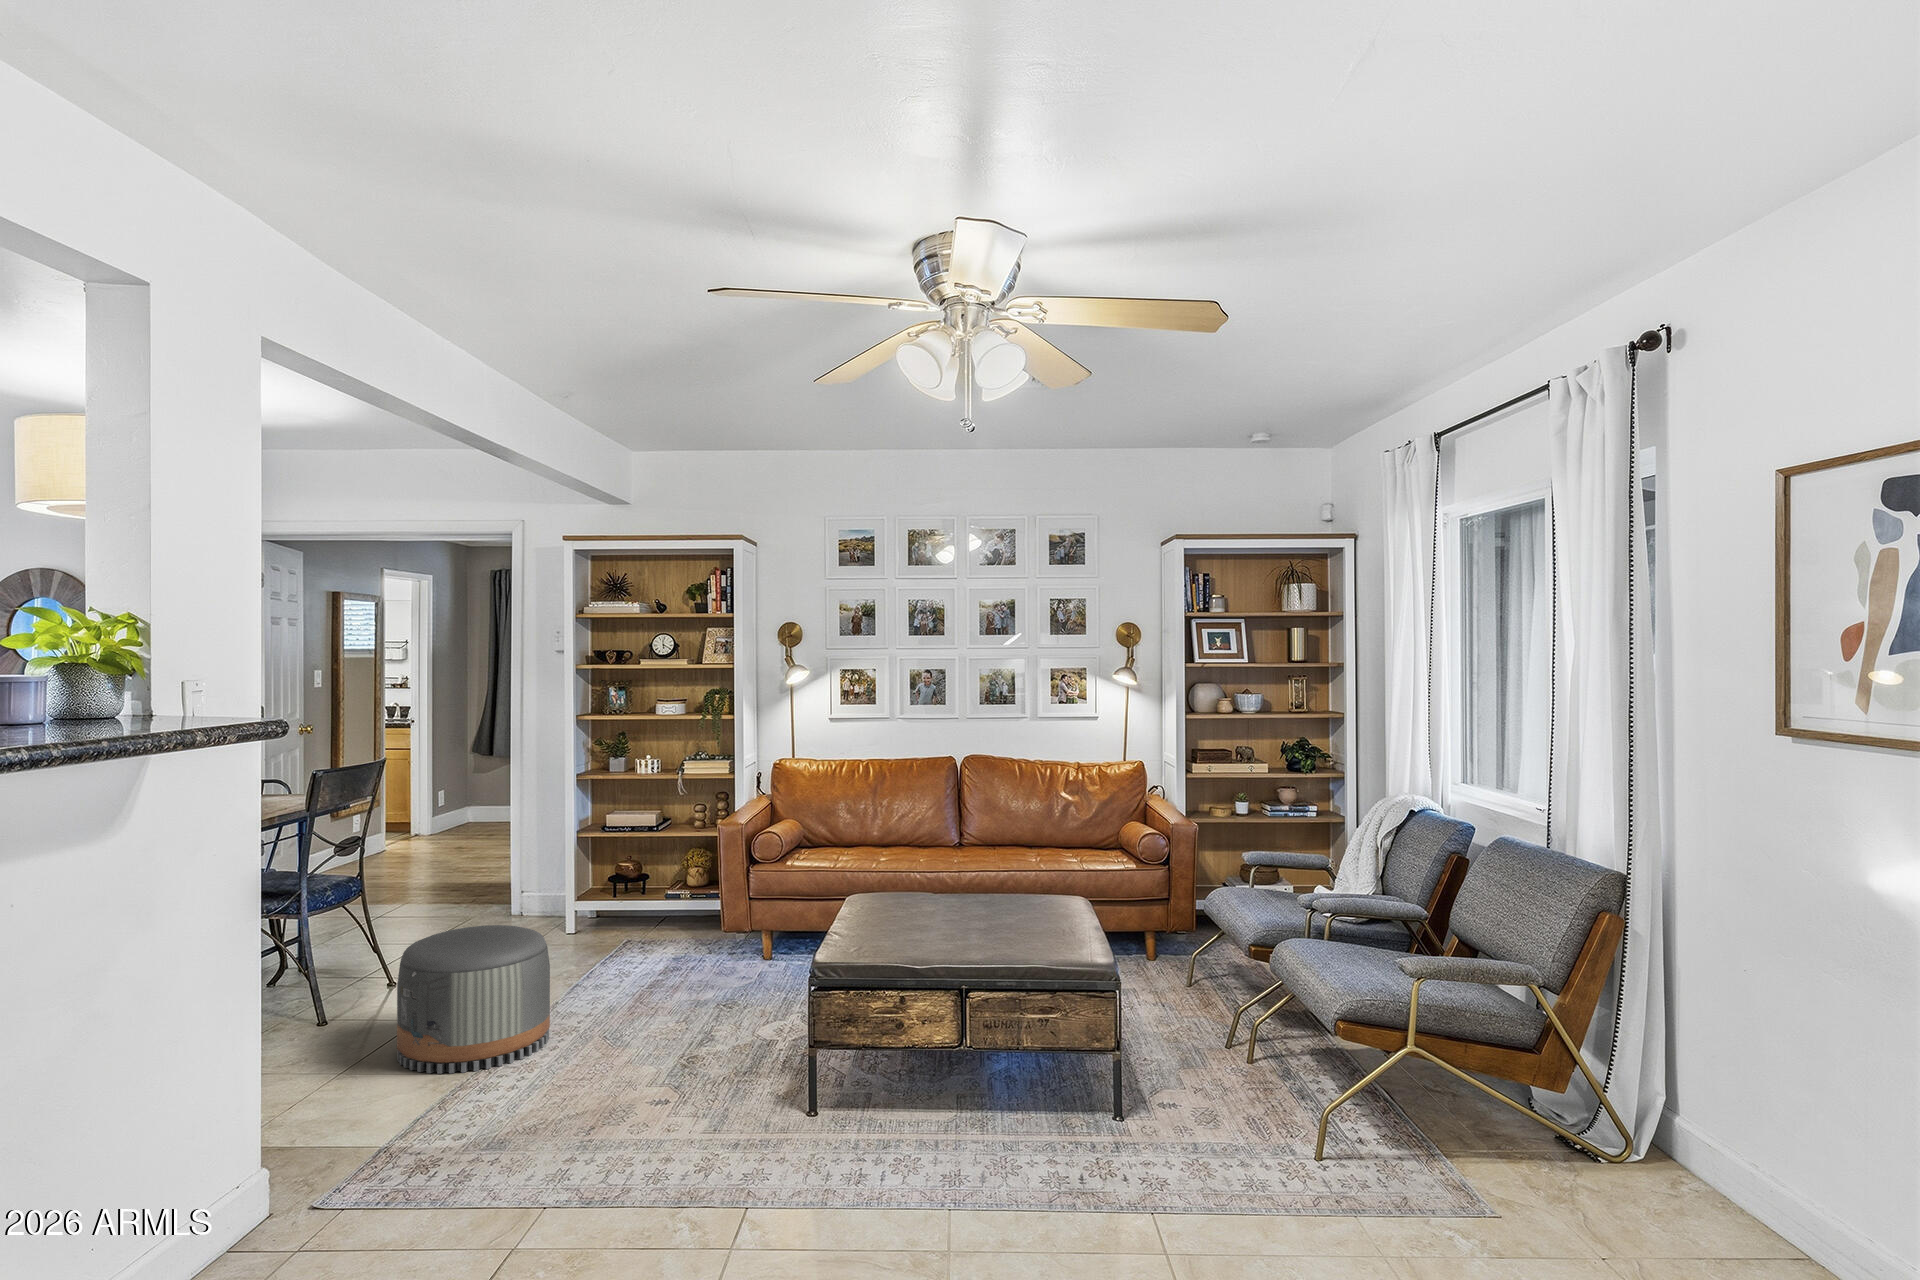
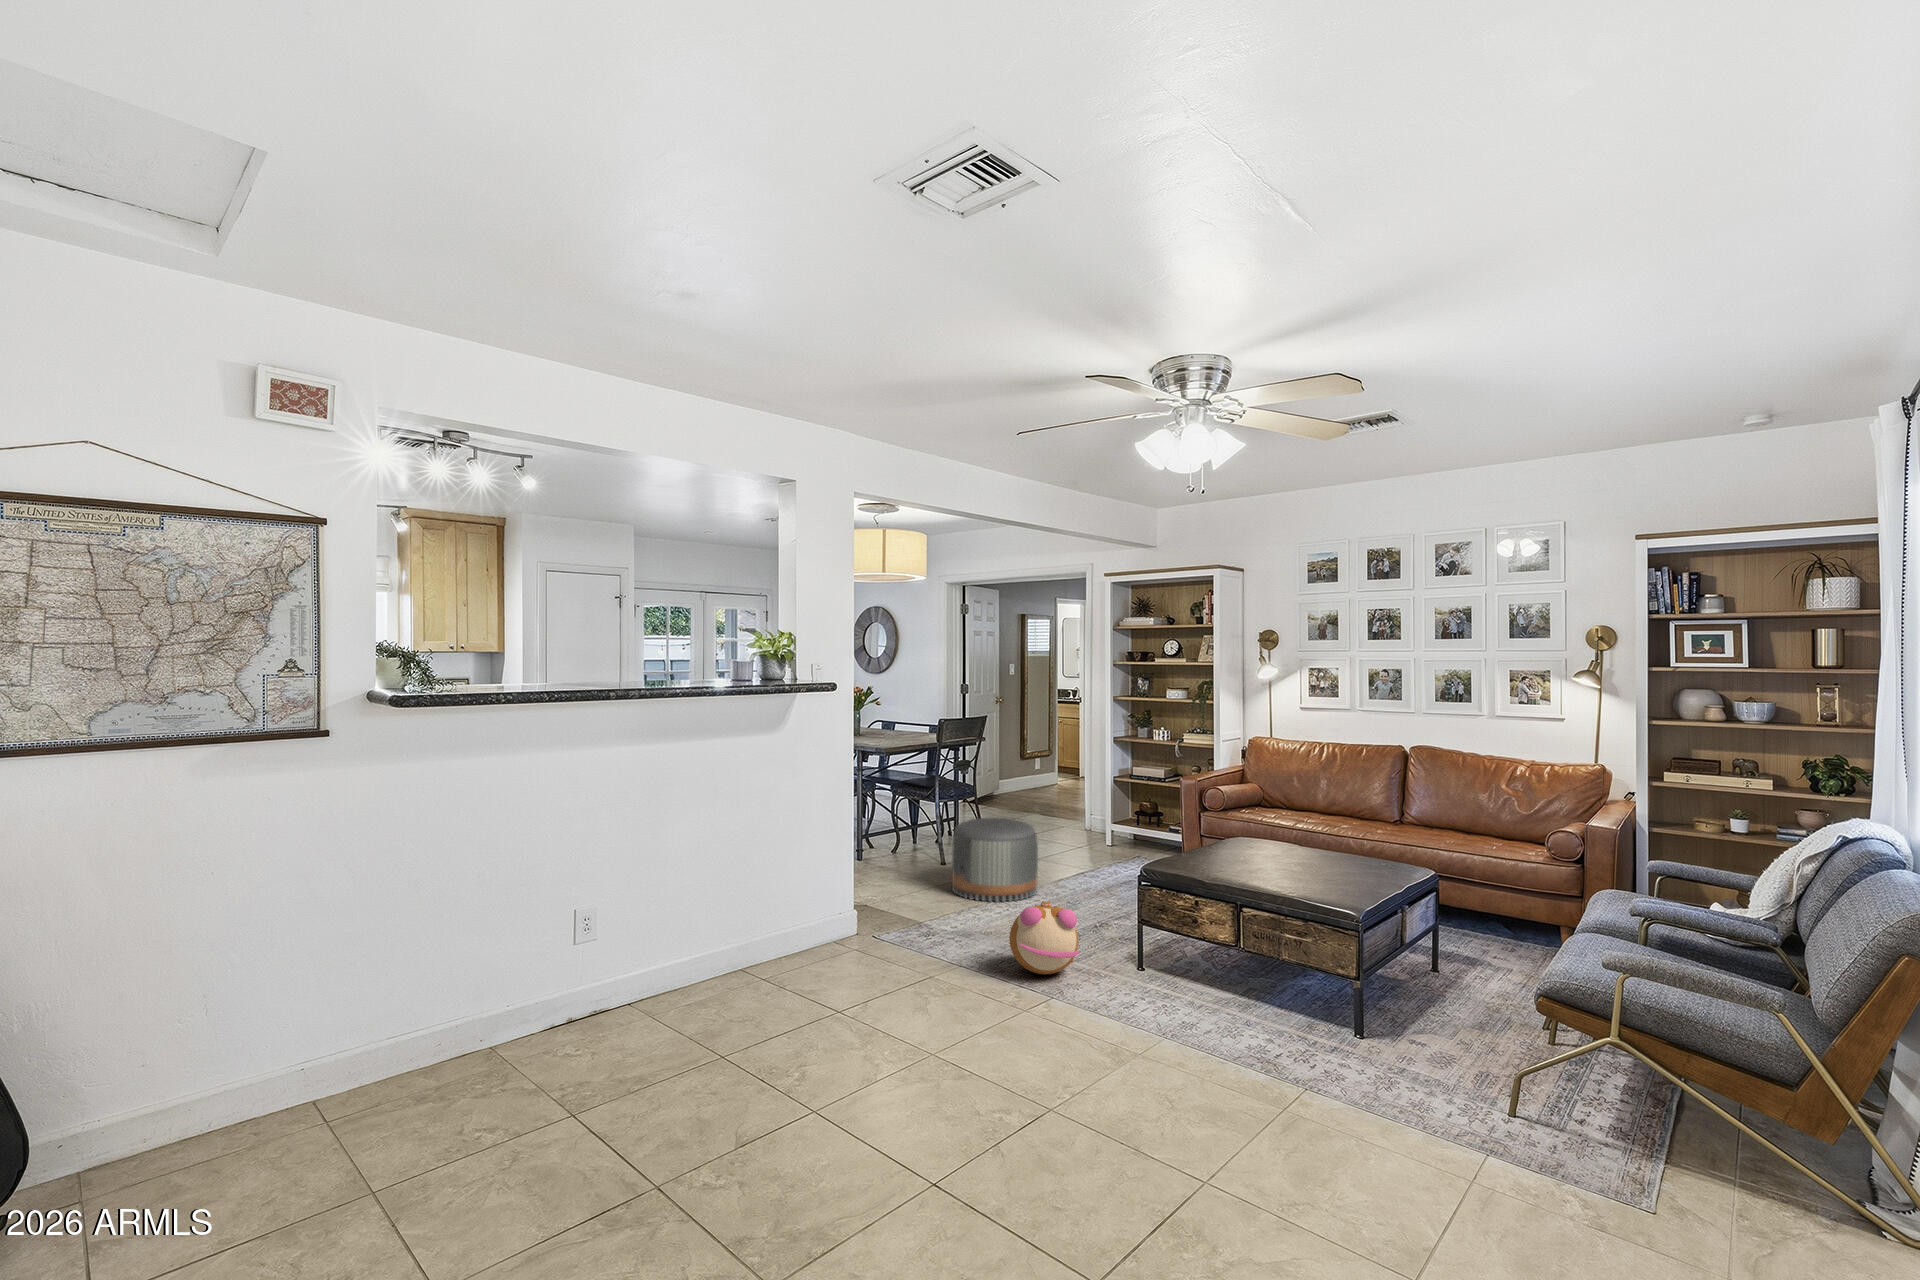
plush toy: none [636,1049,758,1167] -> present [1009,901,1080,975]

